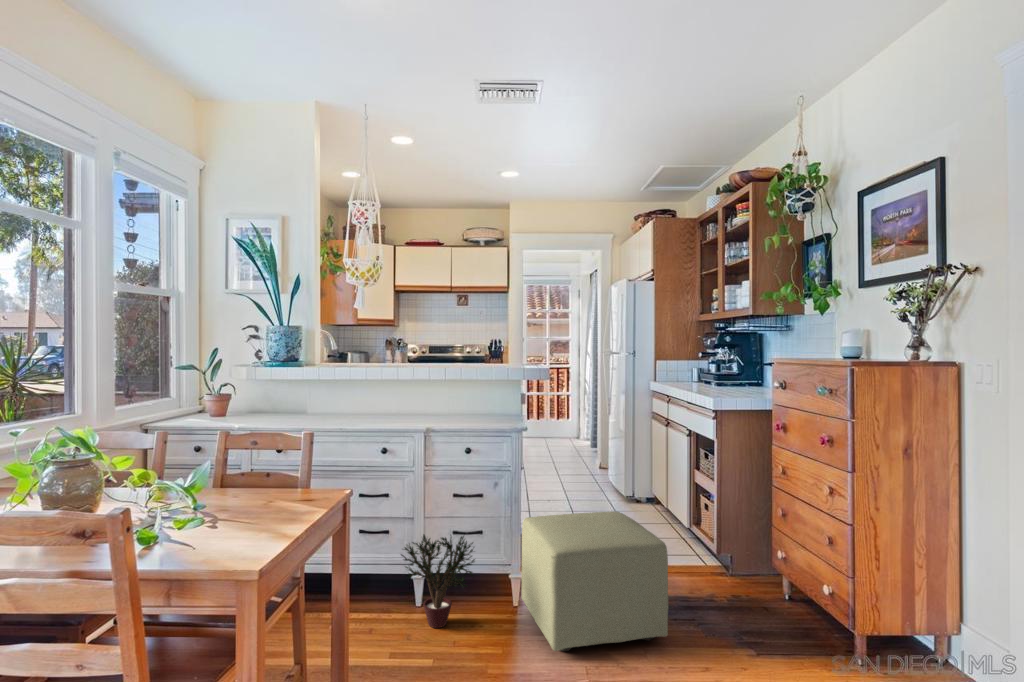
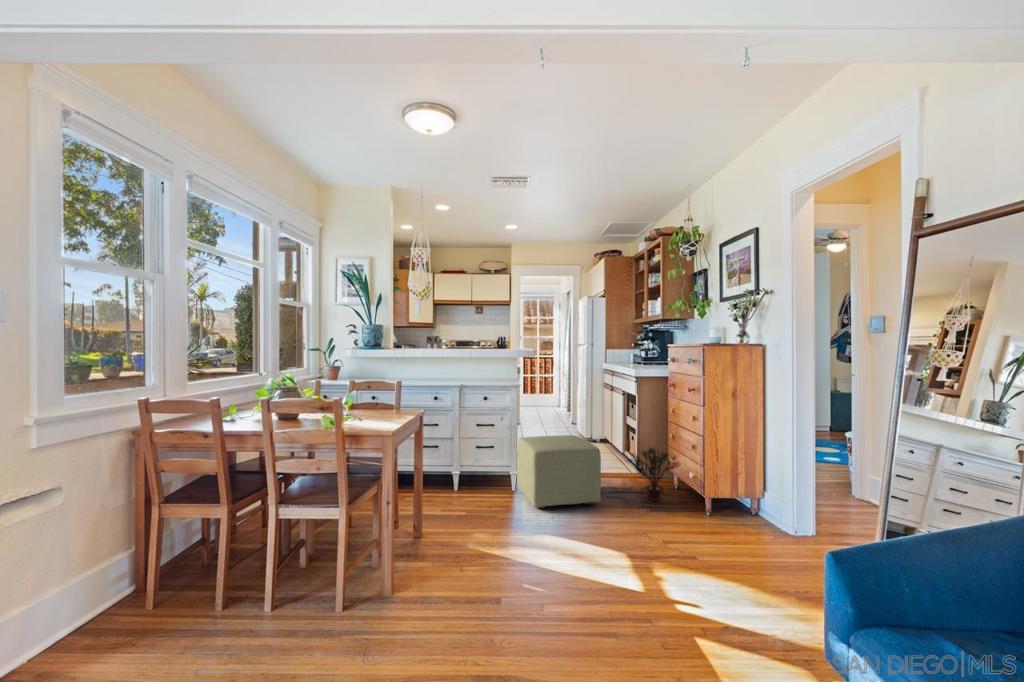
potted plant: present [401,534,475,628] -> present [631,448,679,501]

